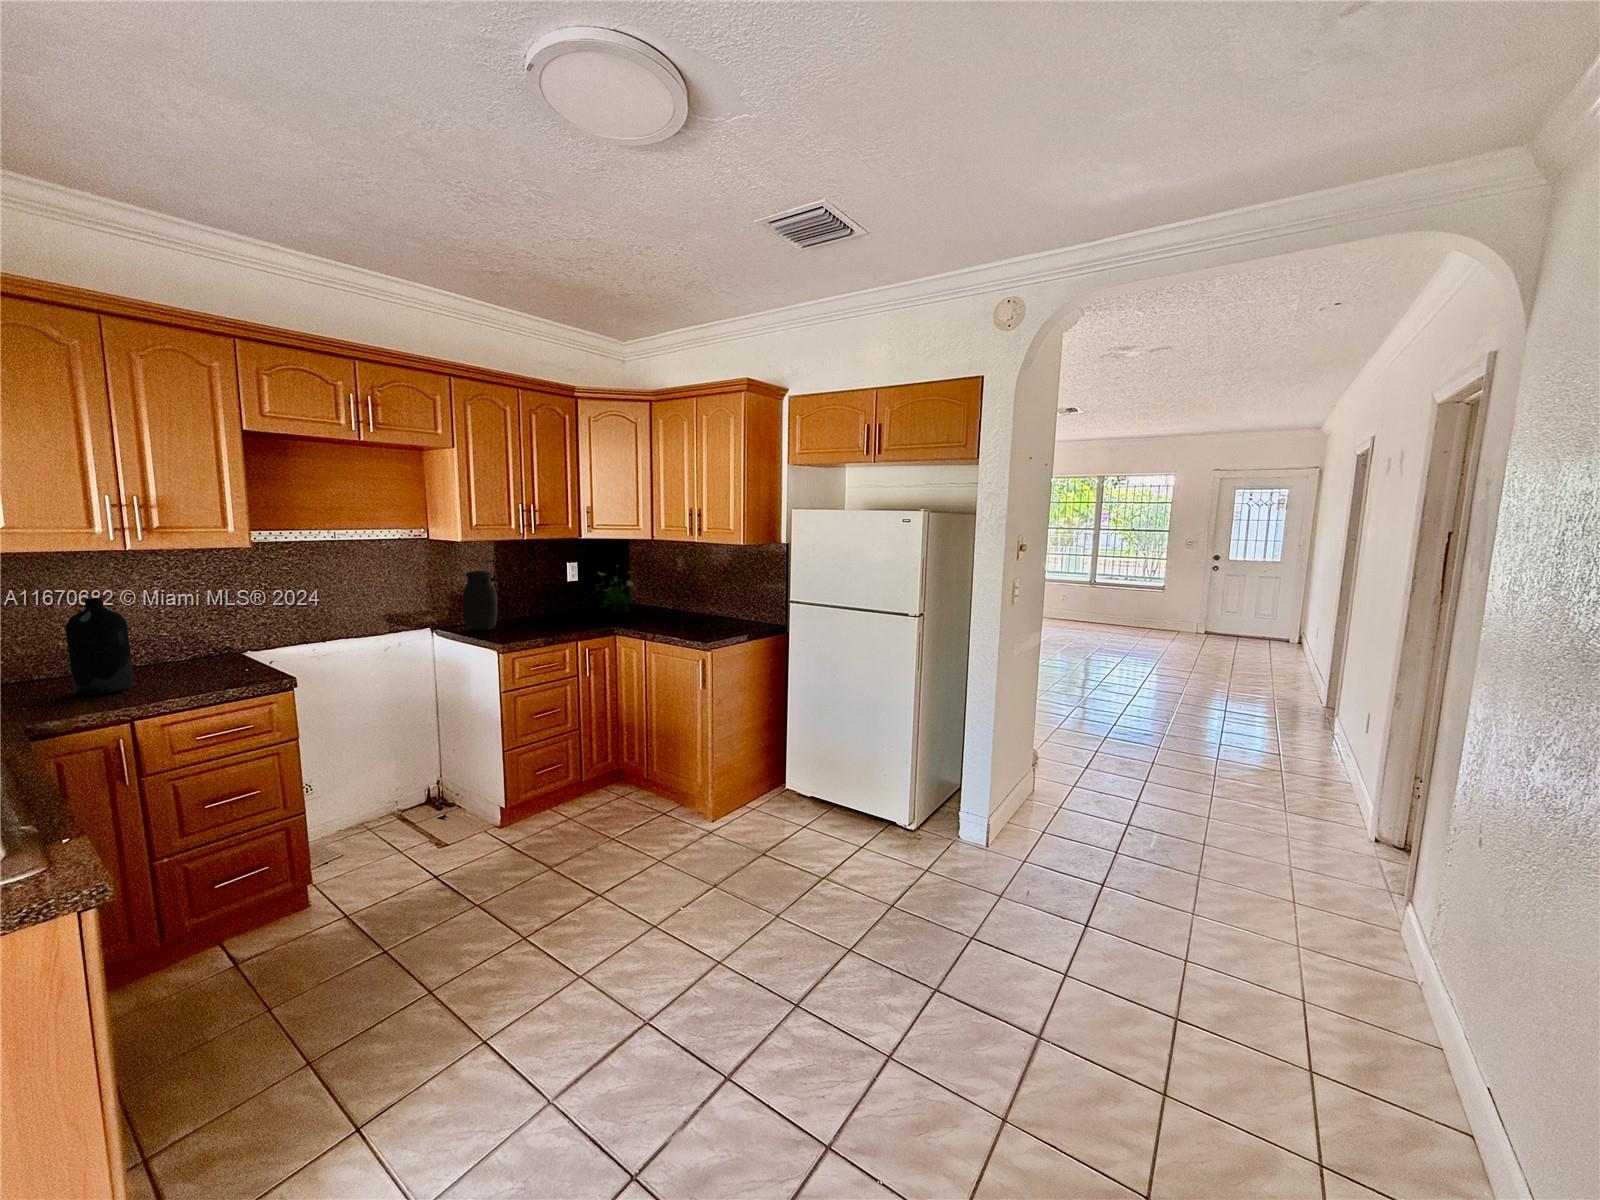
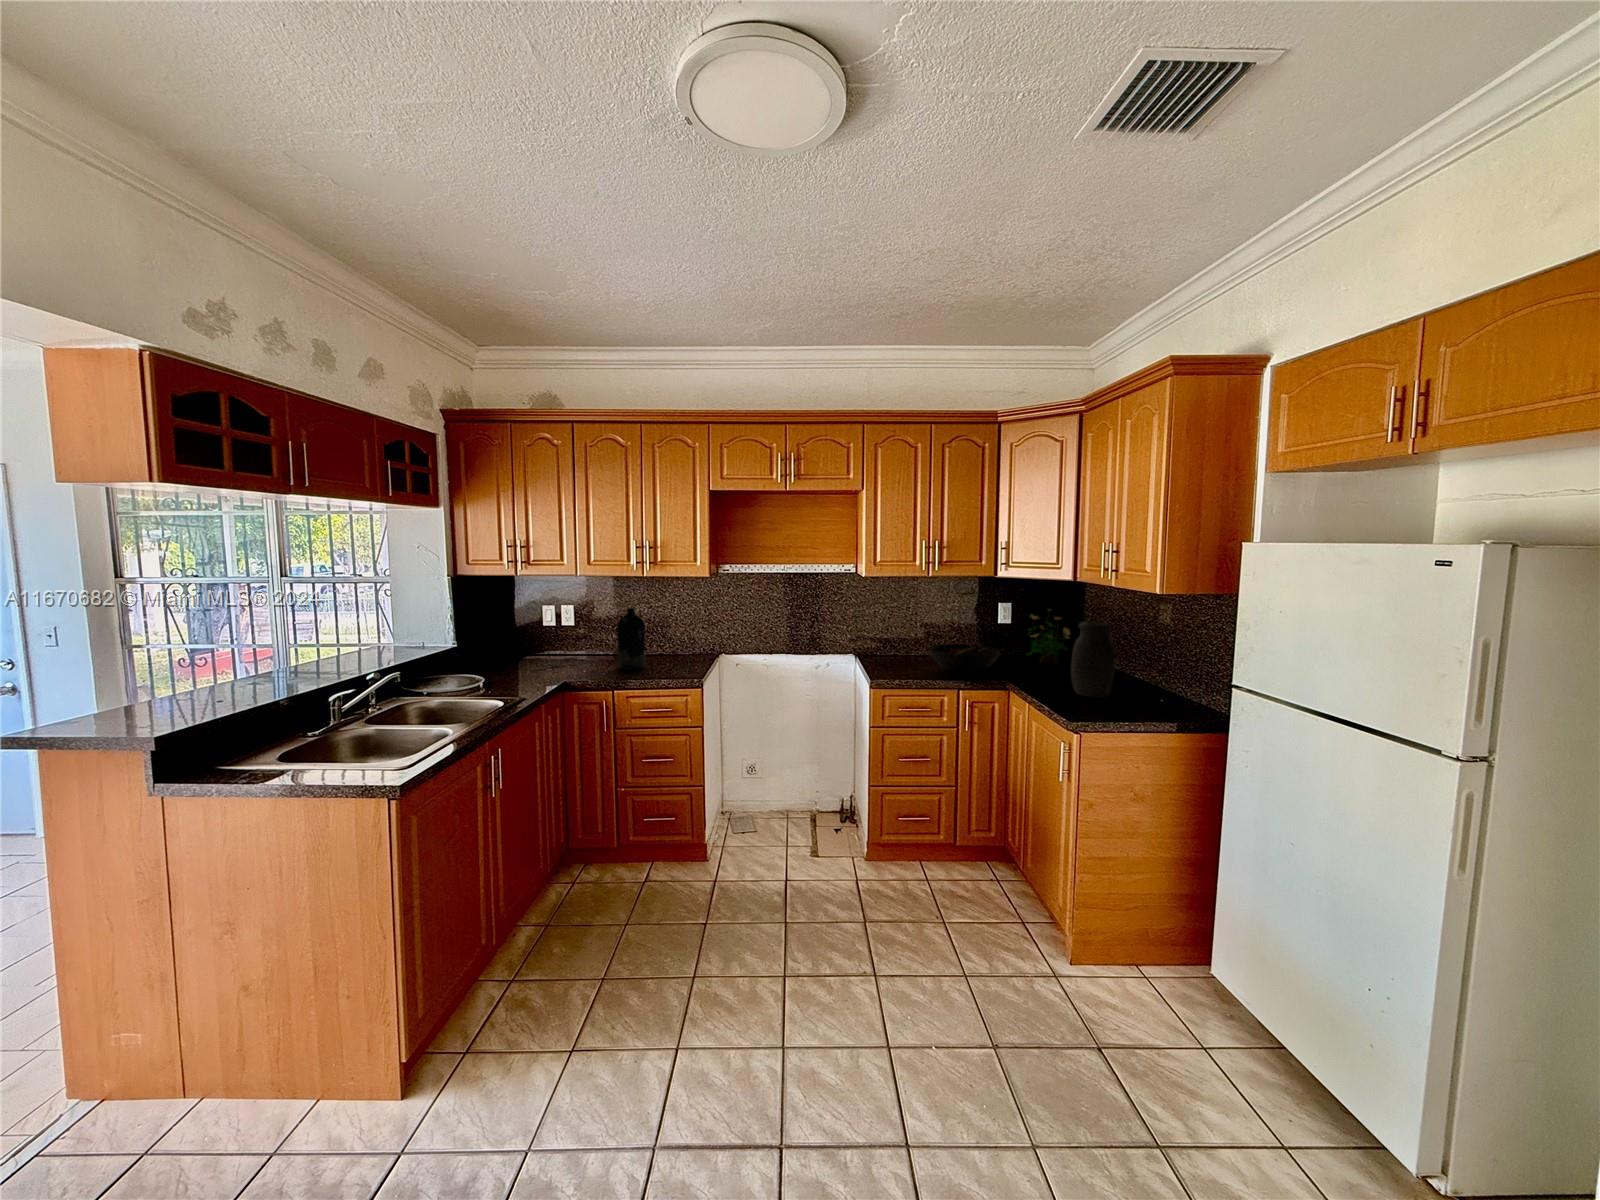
jar: present [463,571,498,630] -> present [1071,621,1115,698]
fruit bowl: none [525,602,596,628] -> present [928,644,1000,672]

